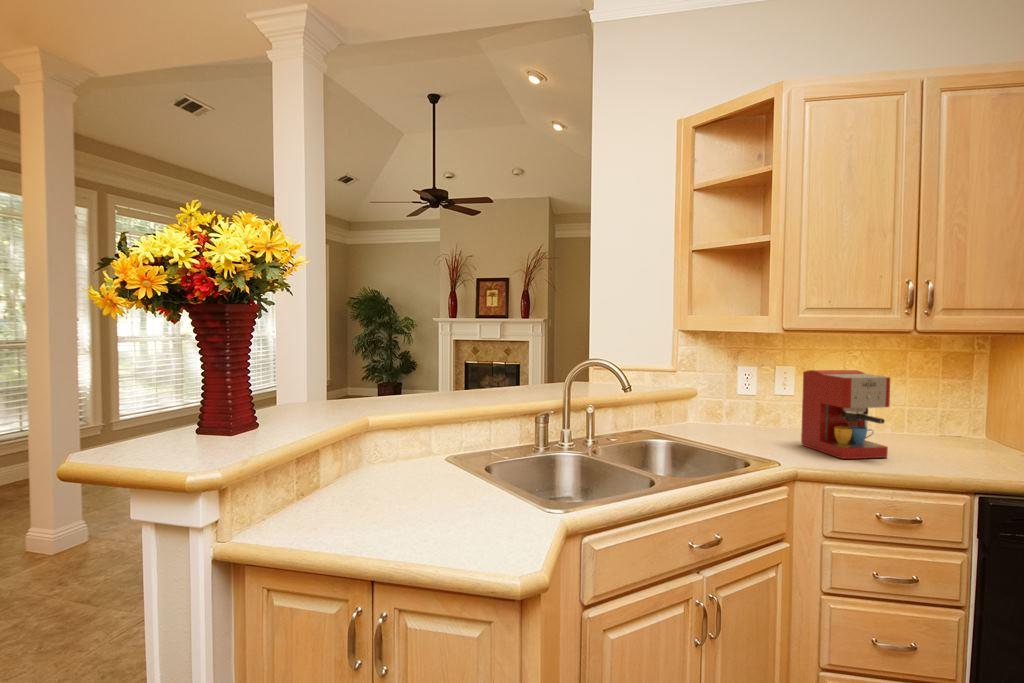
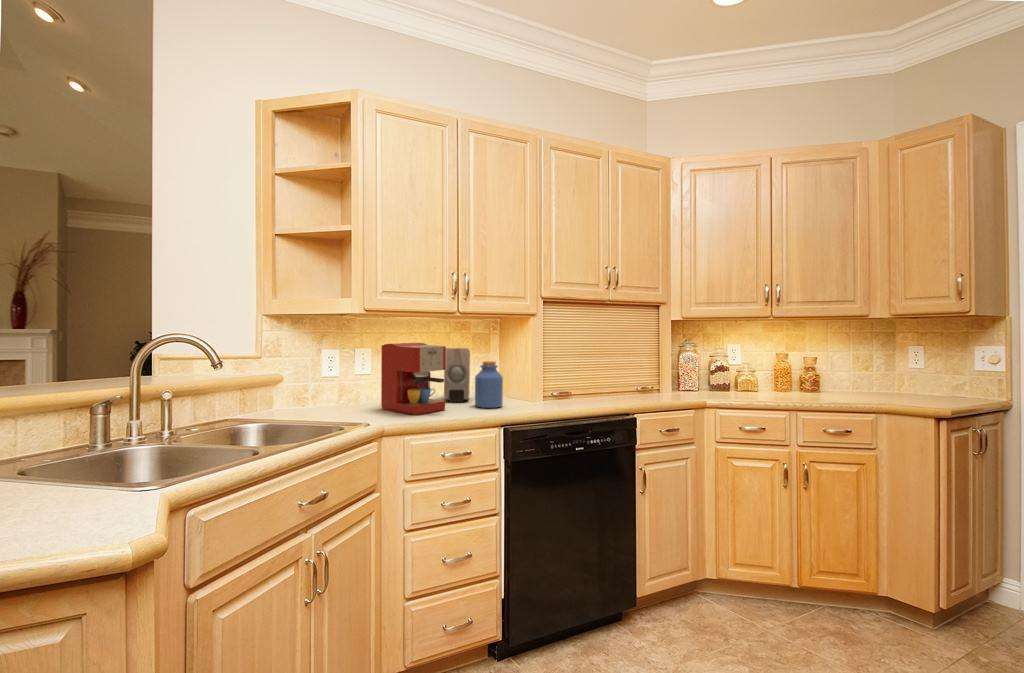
soap dispenser: none [889,378,933,450] -> present [444,348,470,402]
jar: none [935,401,984,465] -> present [475,361,503,408]

